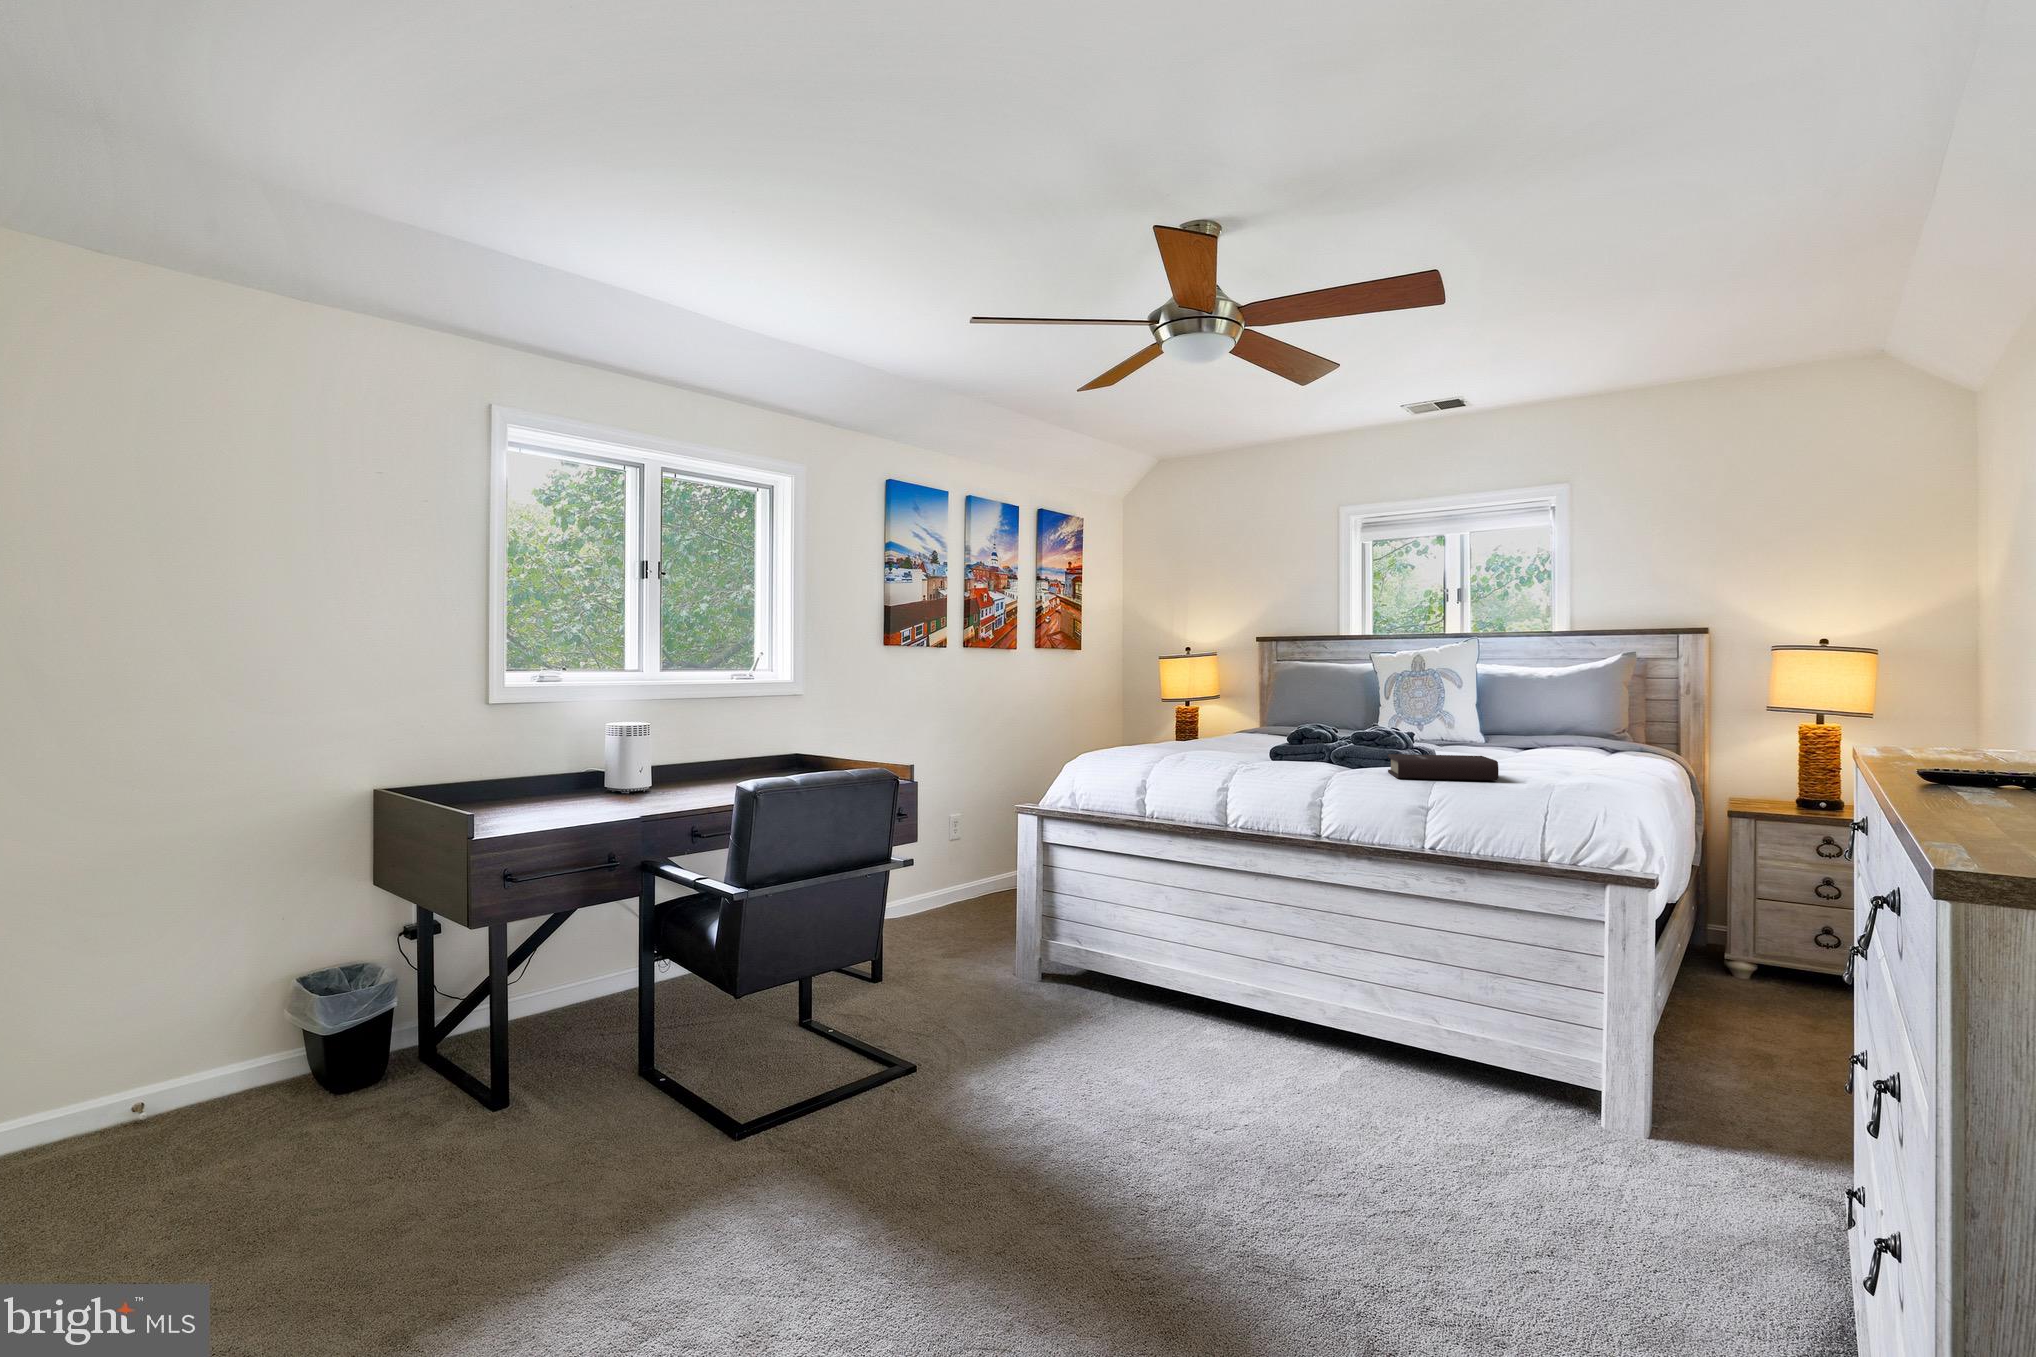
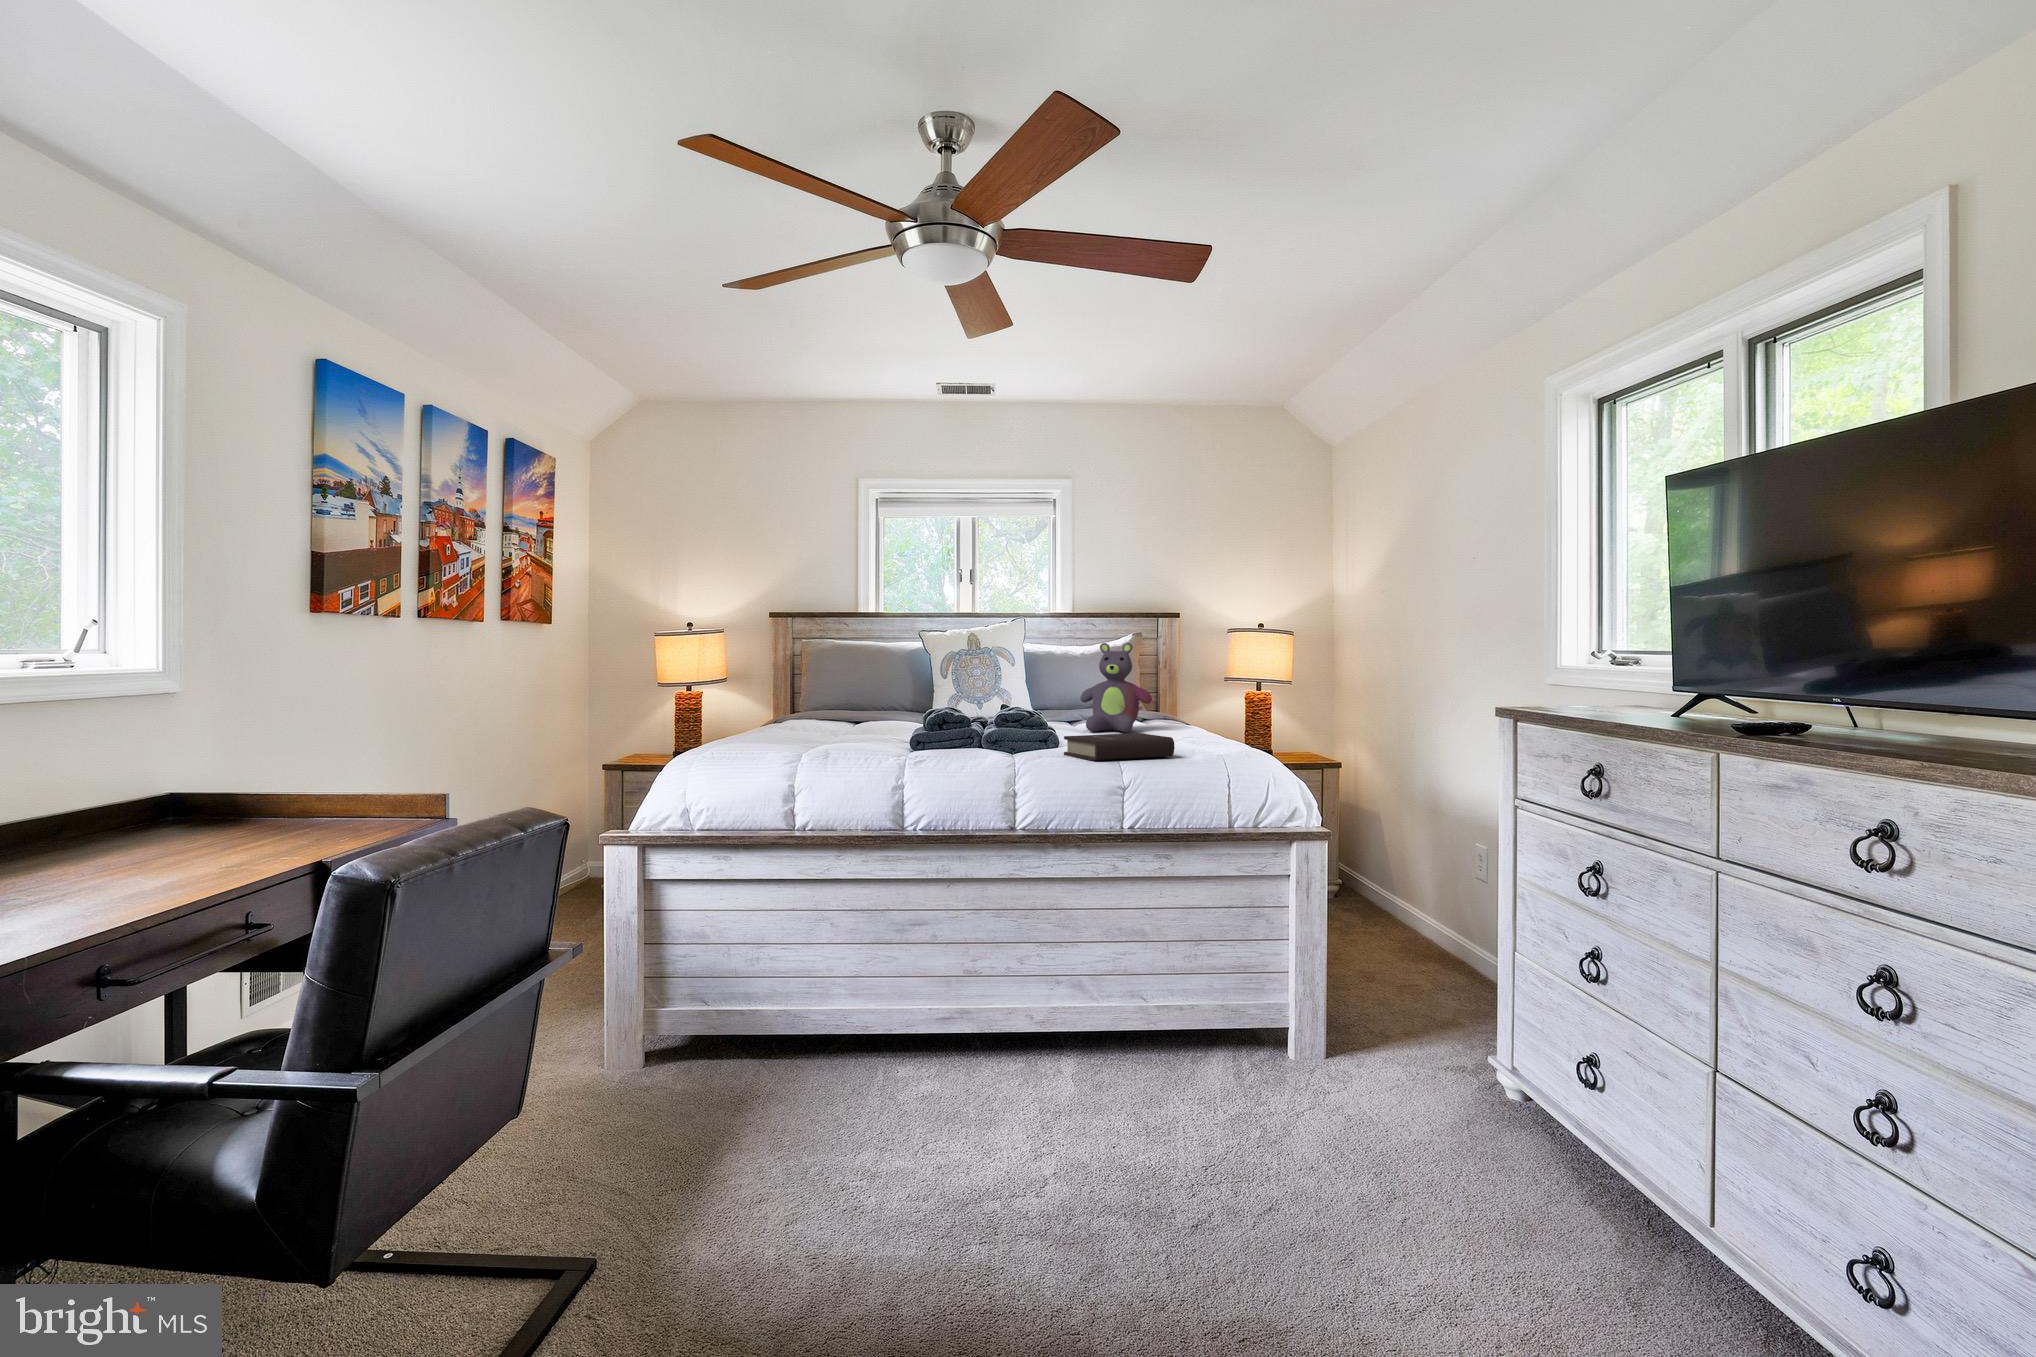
stuffed bear: none [1491,663,1577,758] -> present [1080,643,1152,732]

